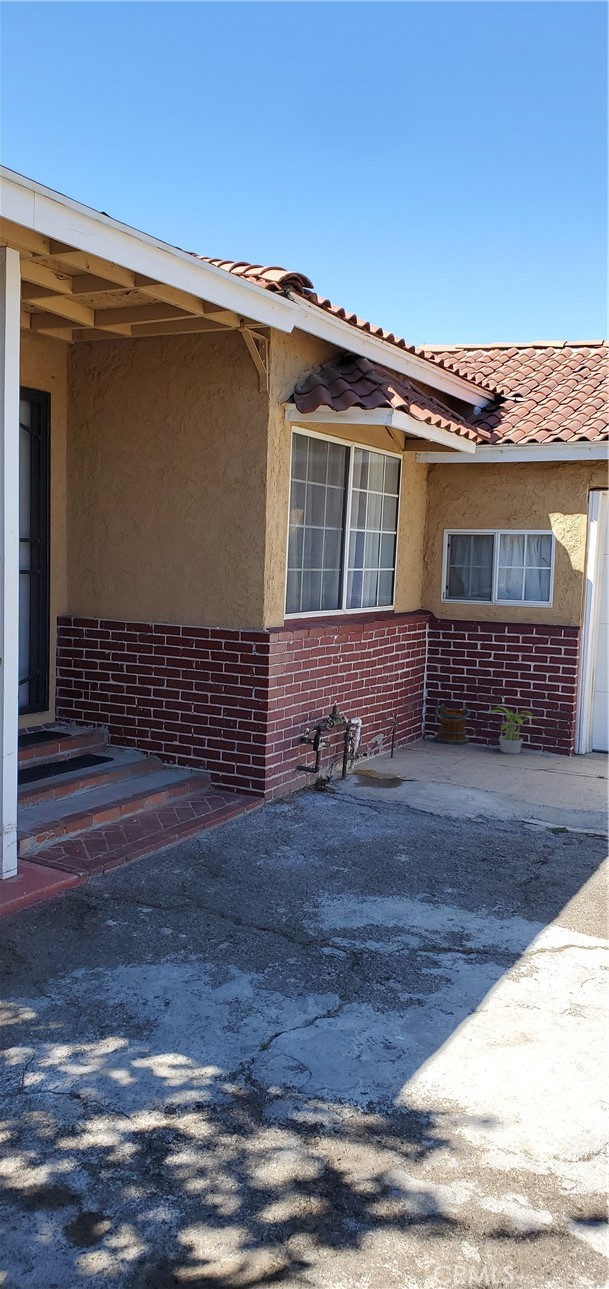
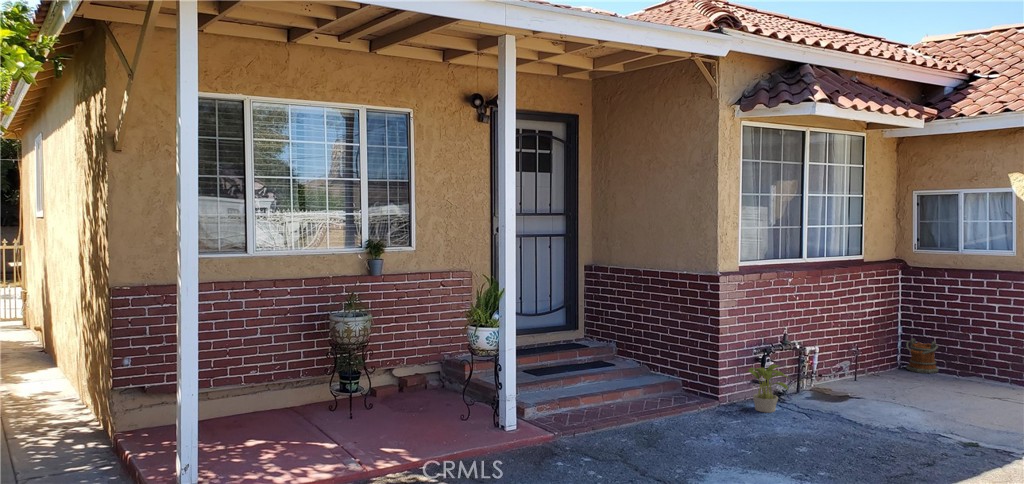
potted plant: present [489,707,539,754] -> present [746,365,789,413]

